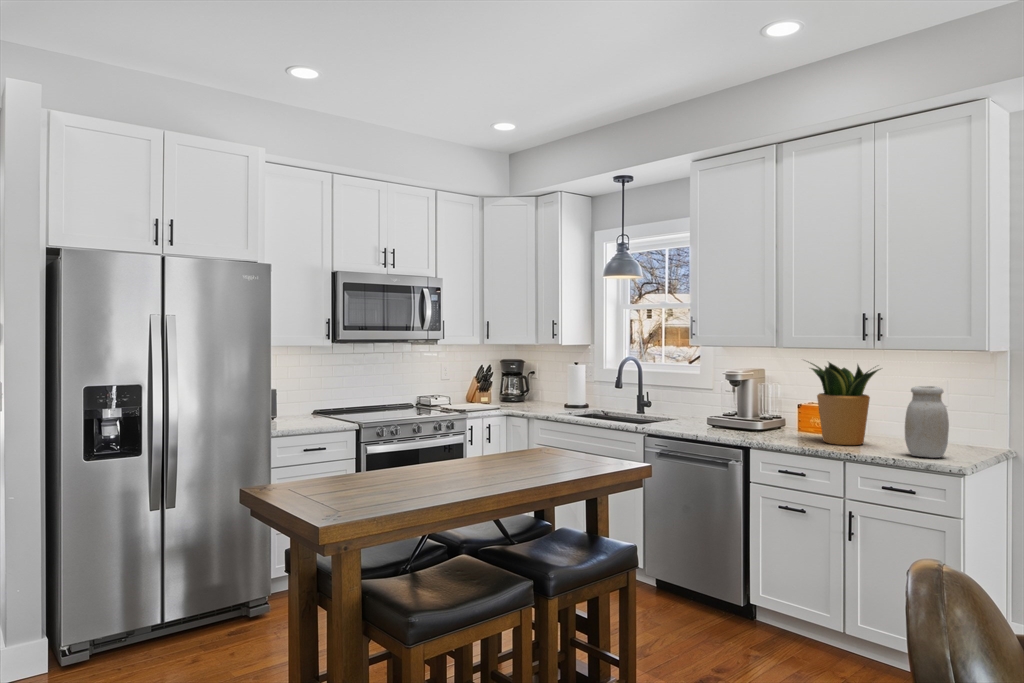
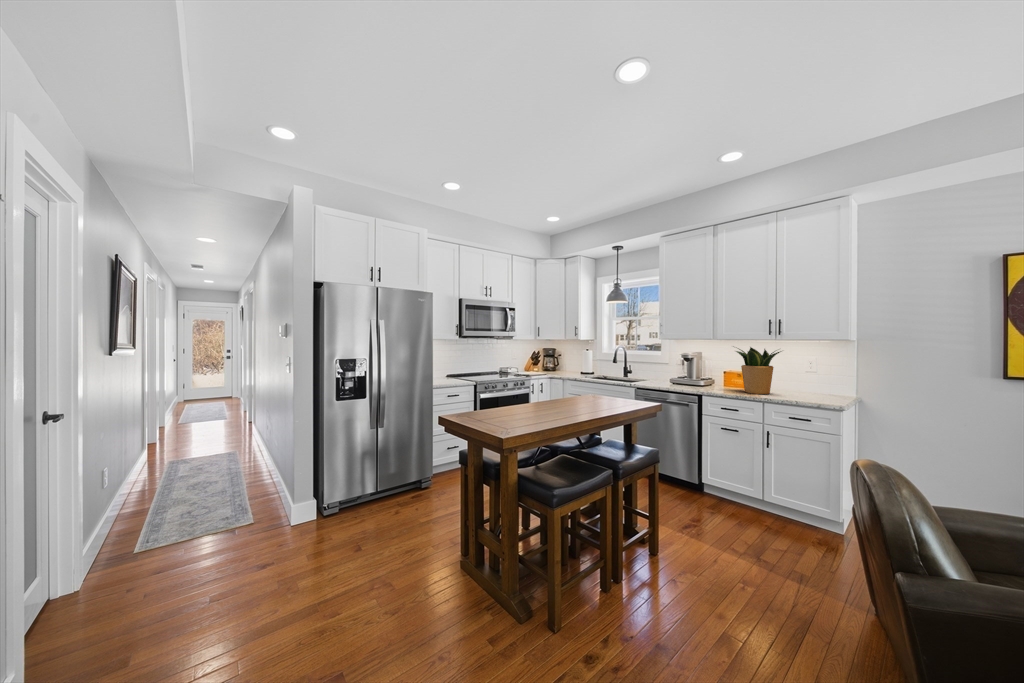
jar: present [905,386,949,458] -> none [800,360,829,401]

